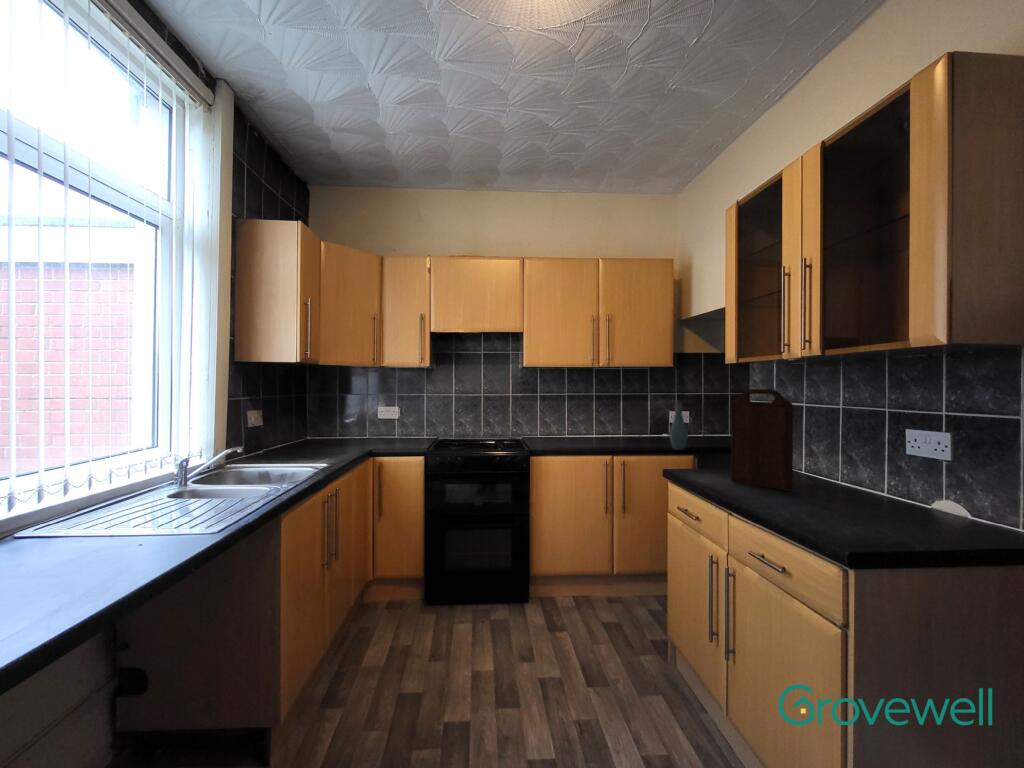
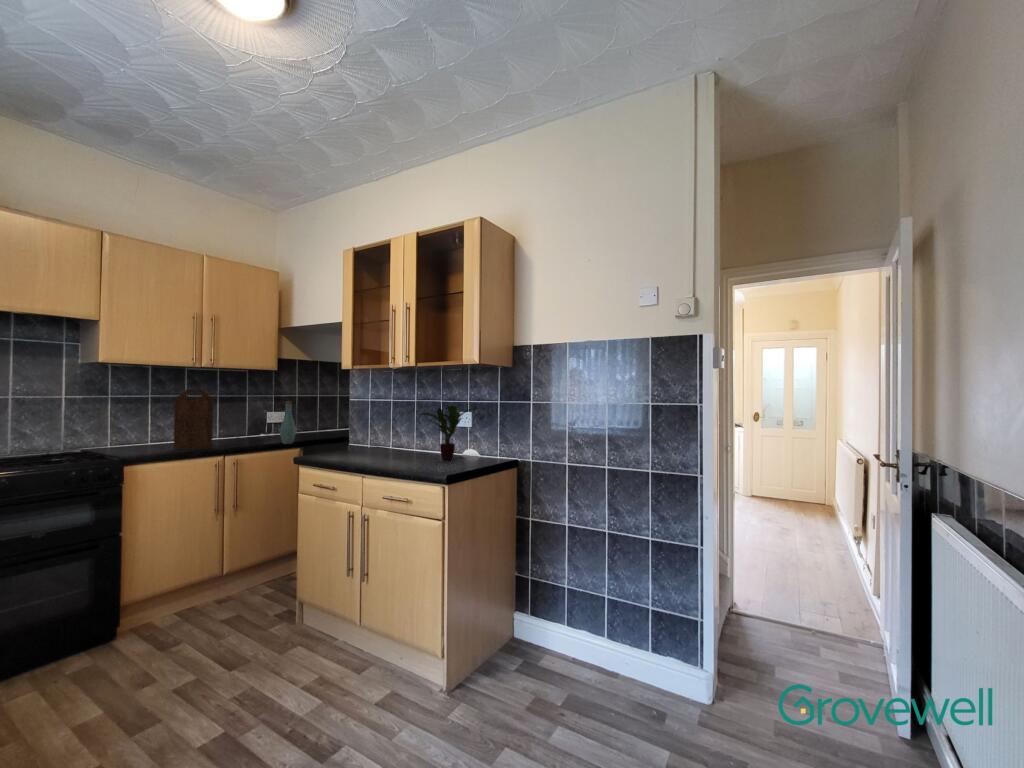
cutting board: present [731,389,793,491] -> present [174,389,213,449]
potted plant: none [829,418,955,516] -> present [422,406,472,460]

